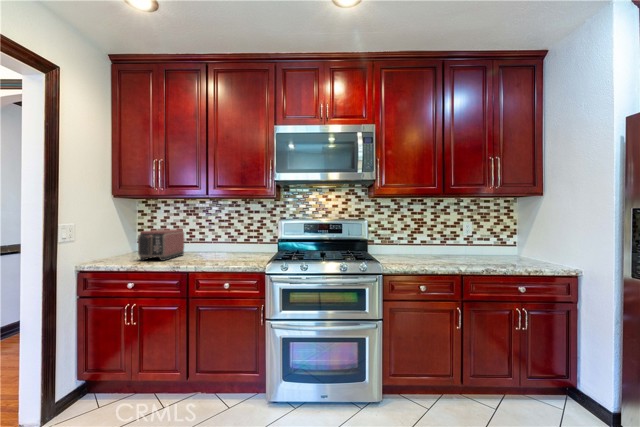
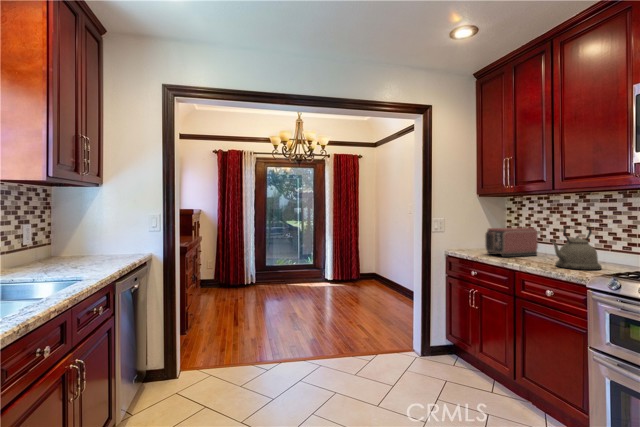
kettle: none [218,225,249,261] -> present [550,226,602,270]

